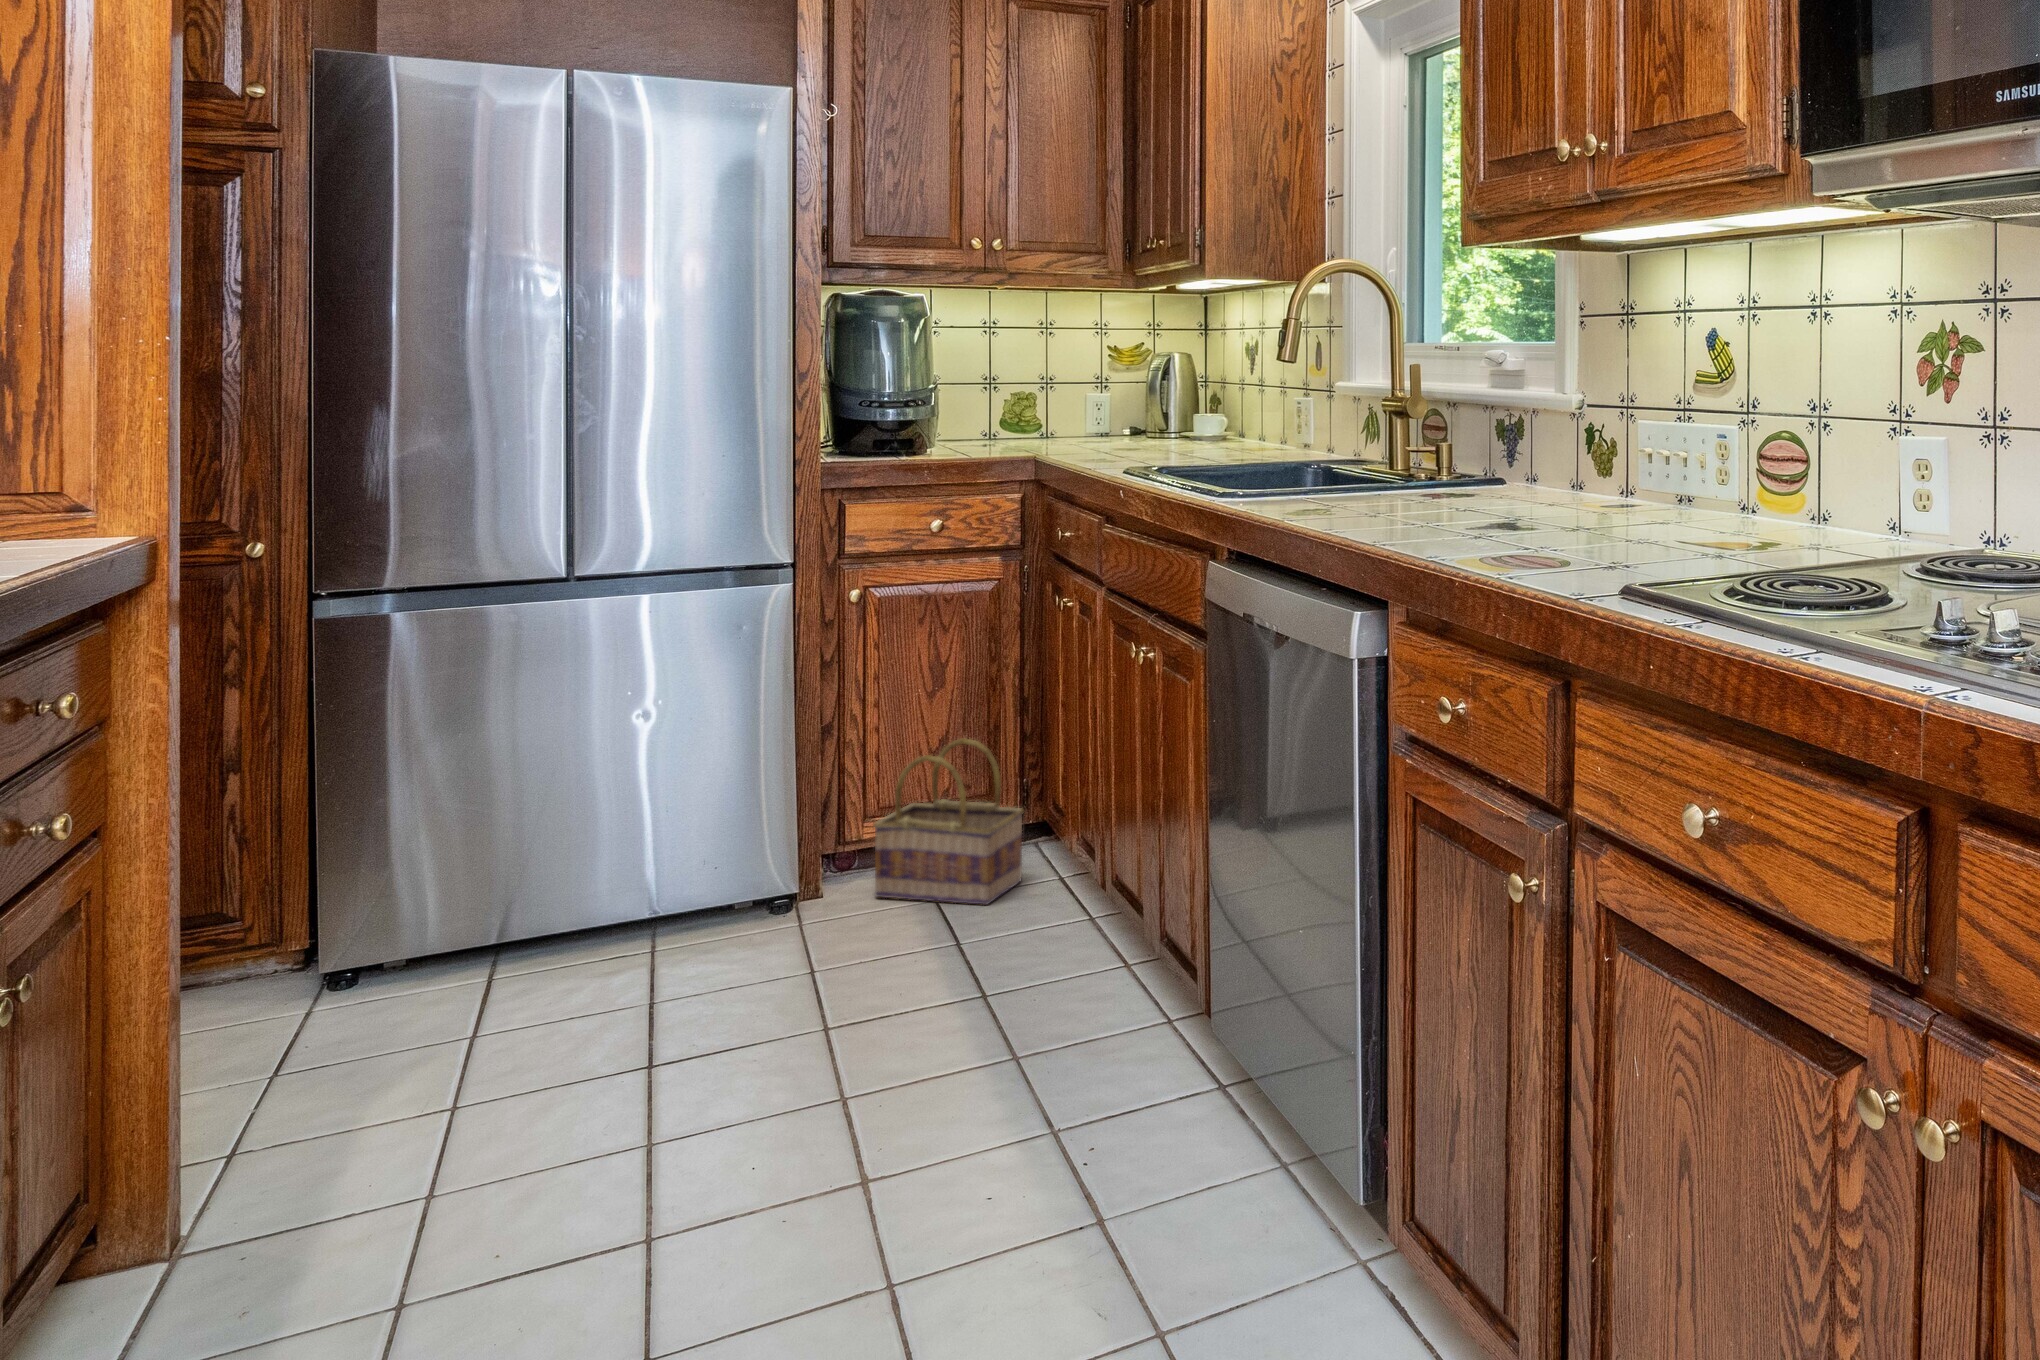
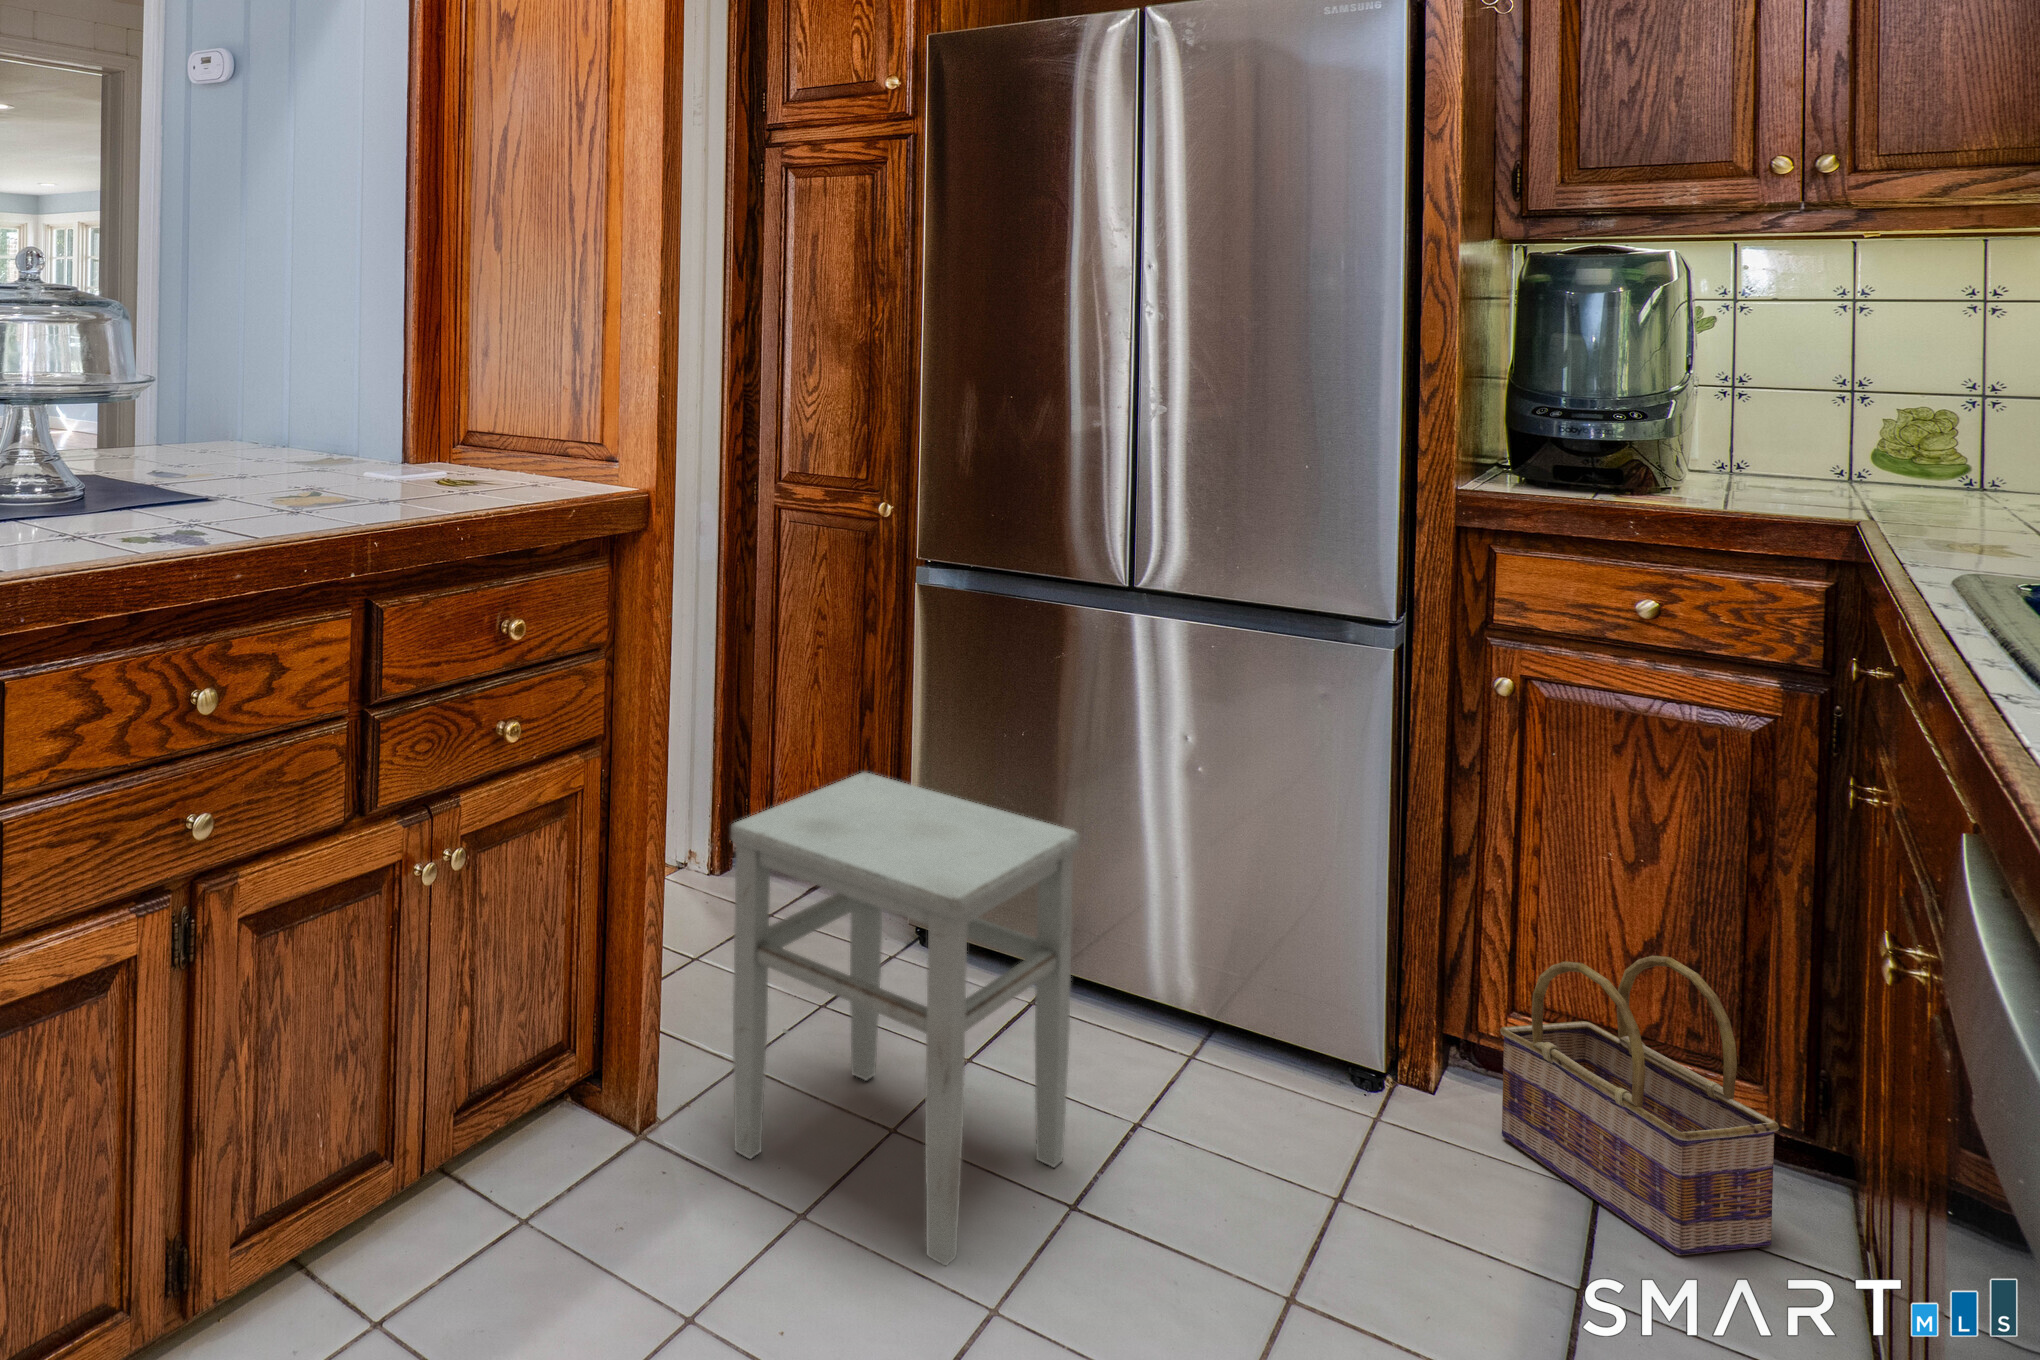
stool: none [313,763,631,1179] -> present [731,772,1080,1266]

